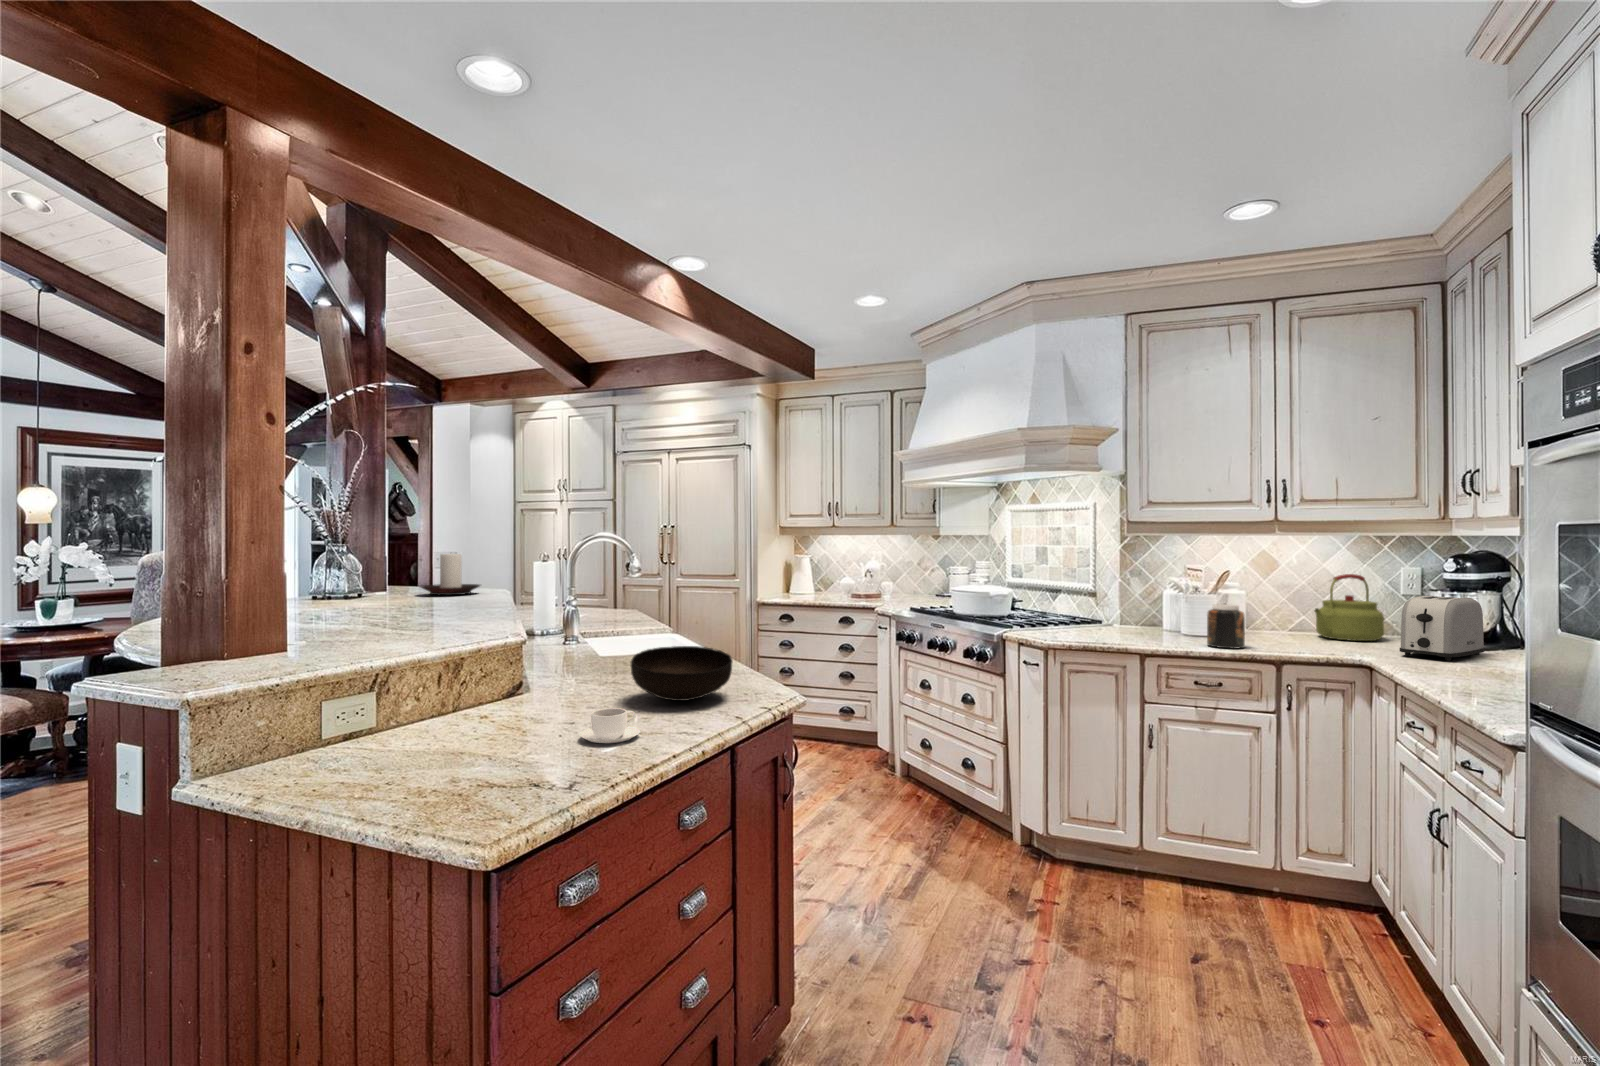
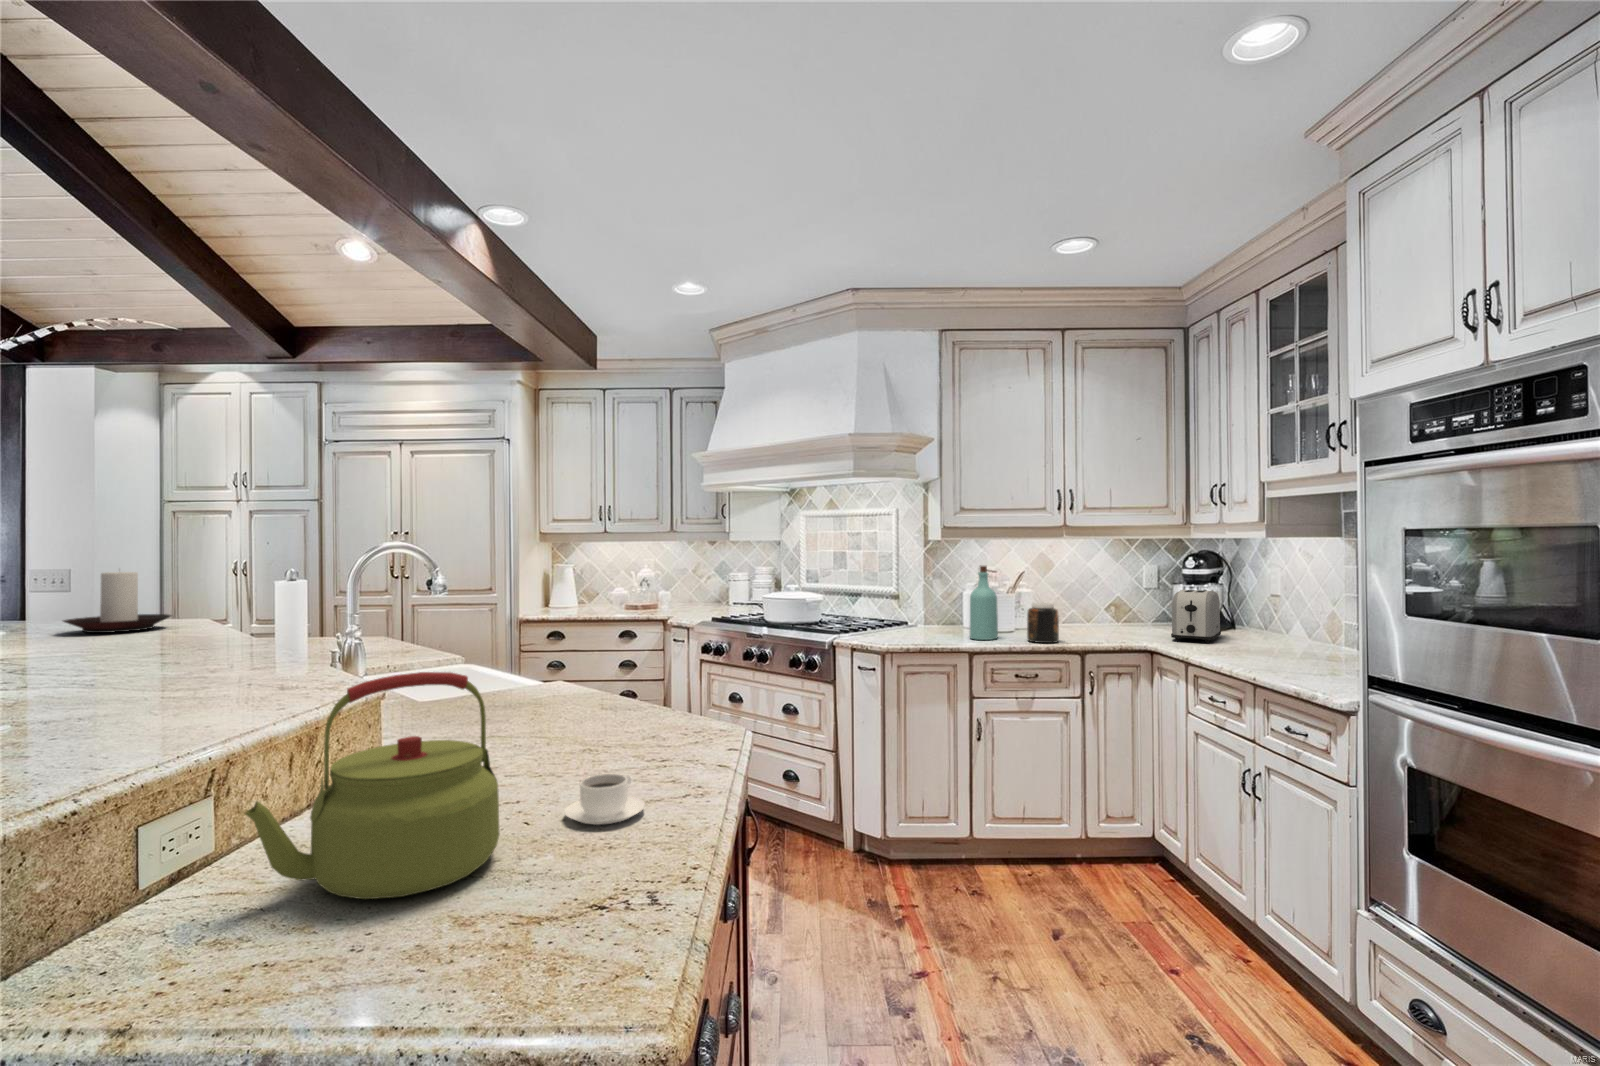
bottle: none [1143,562,1177,641] -> present [970,566,998,640]
kettle: present [1314,574,1384,641] -> present [245,672,500,899]
bowl: present [631,646,732,701] -> none [556,681,686,752]

